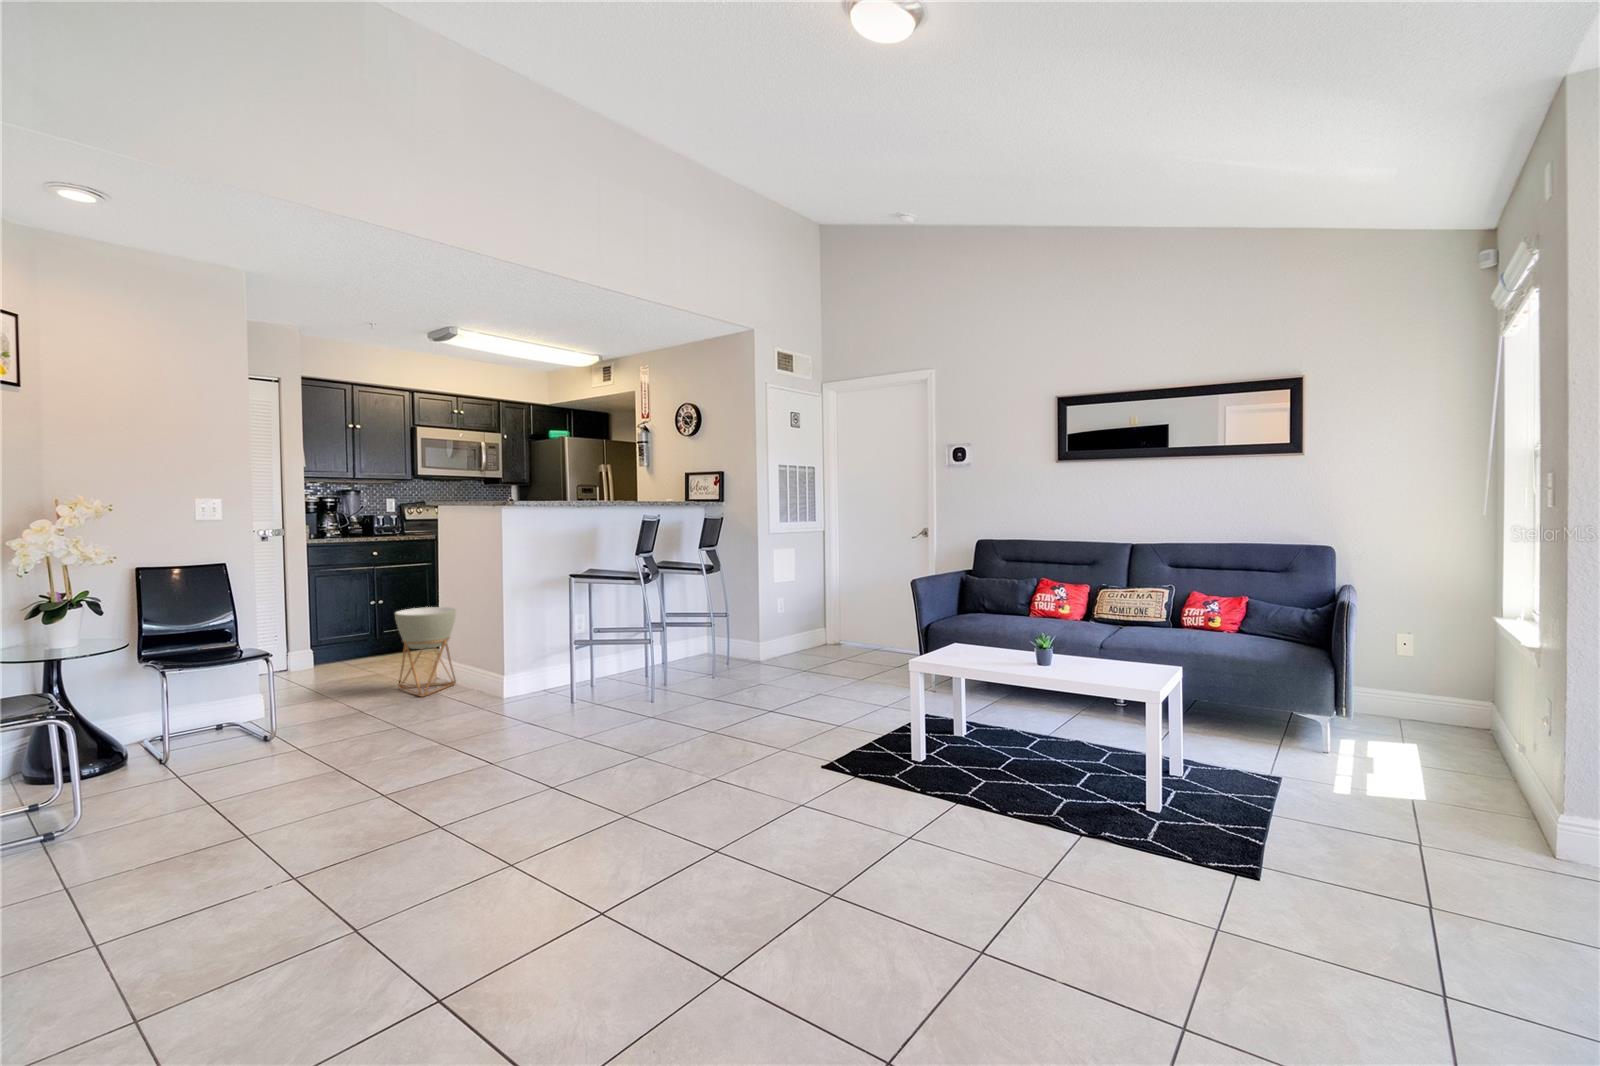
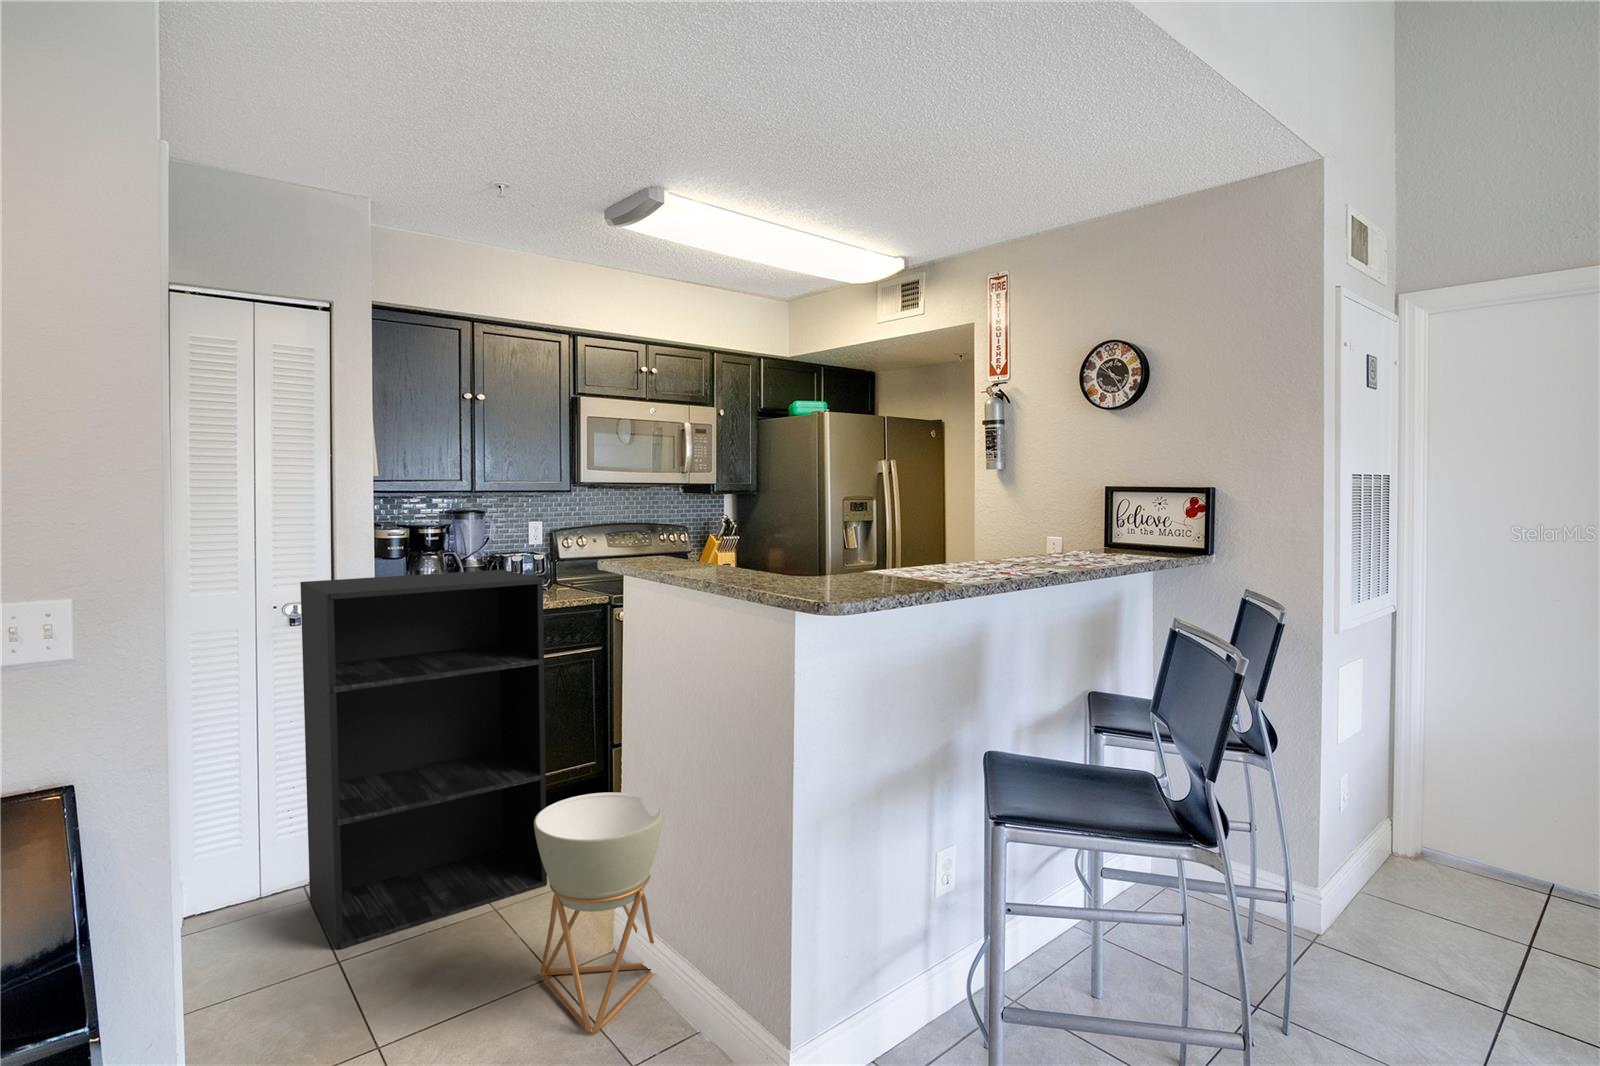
bookshelf: none [265,516,401,690] -> present [300,570,547,949]

